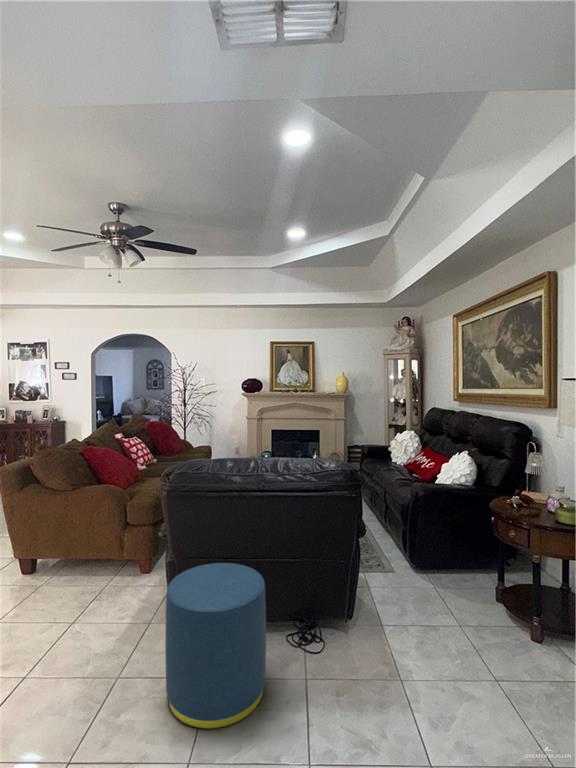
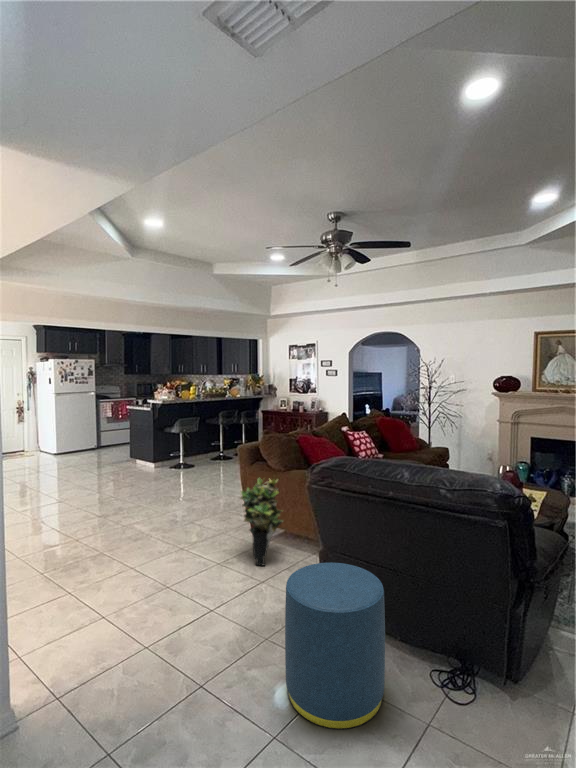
potted plant: none [25,499,87,607] -> present [241,478,283,565]

